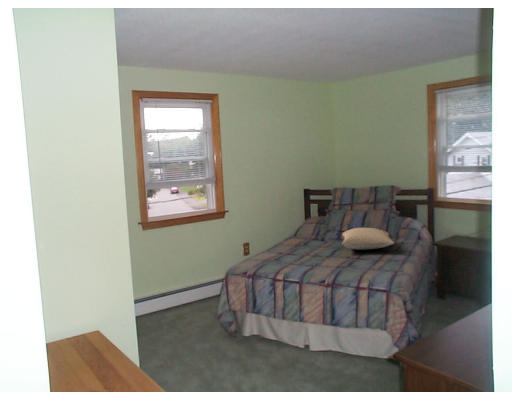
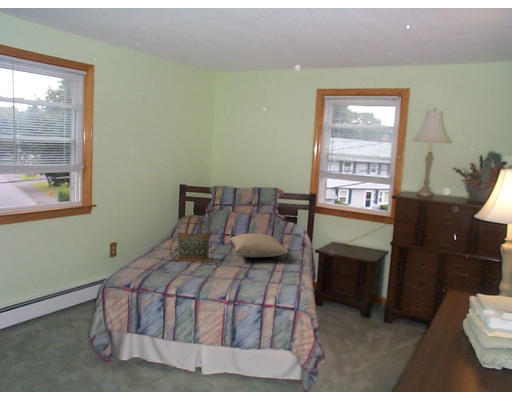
handbag: none [284,213,325,255] -> present [169,215,216,263]

